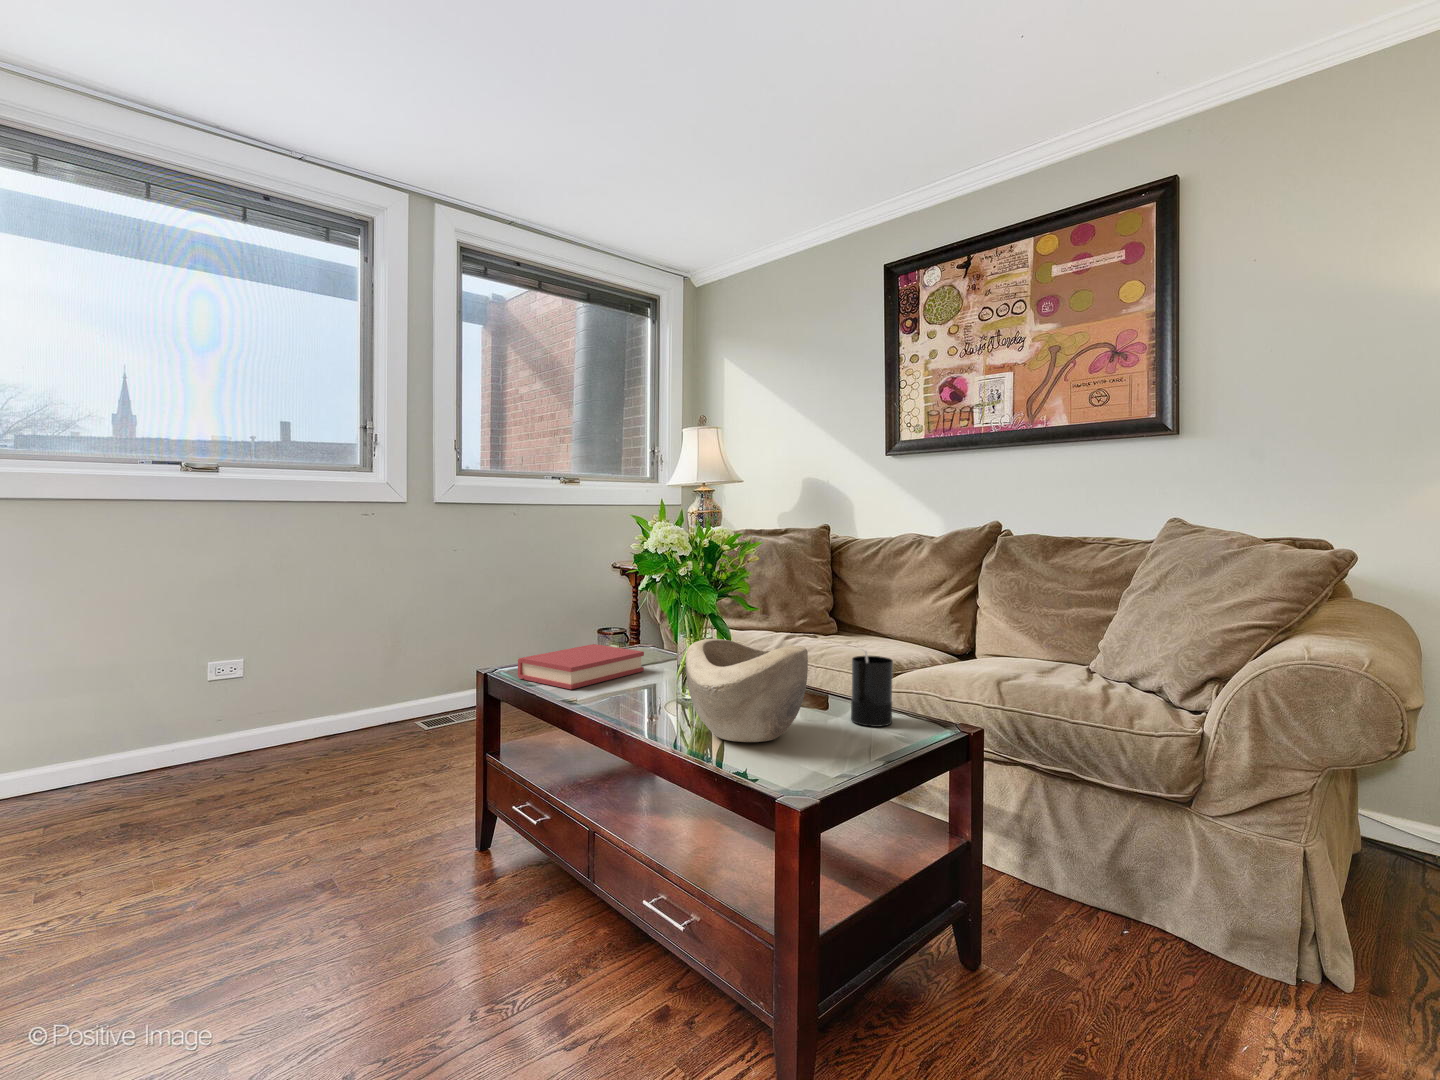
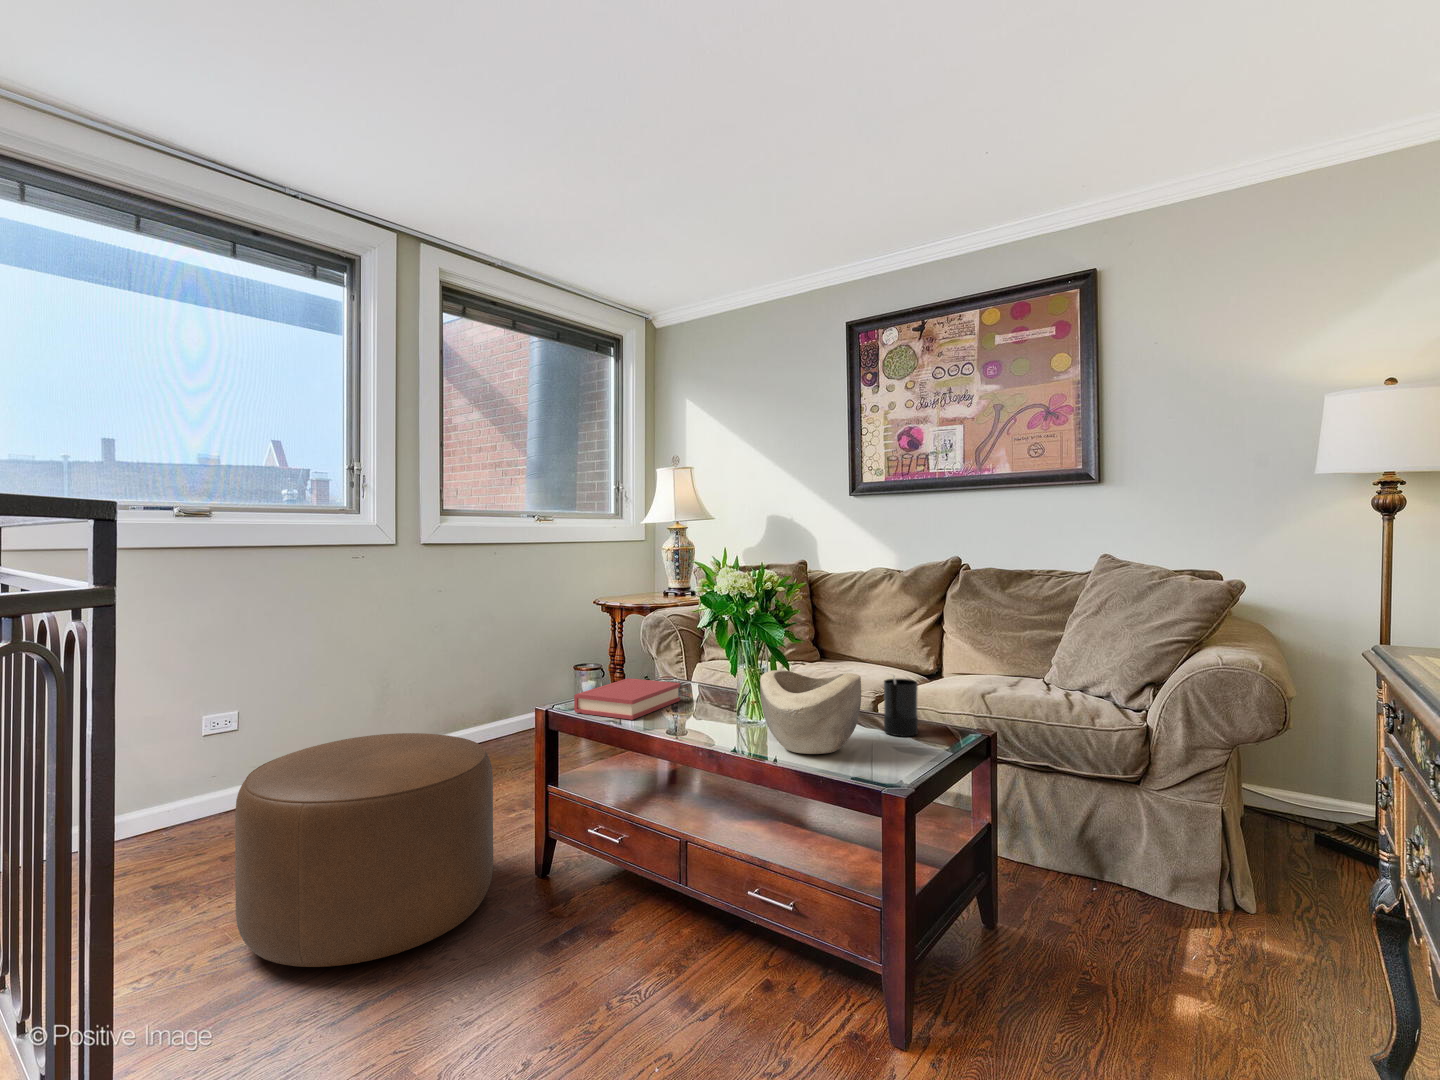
ottoman: none [122,692,418,942] -> present [235,733,493,967]

